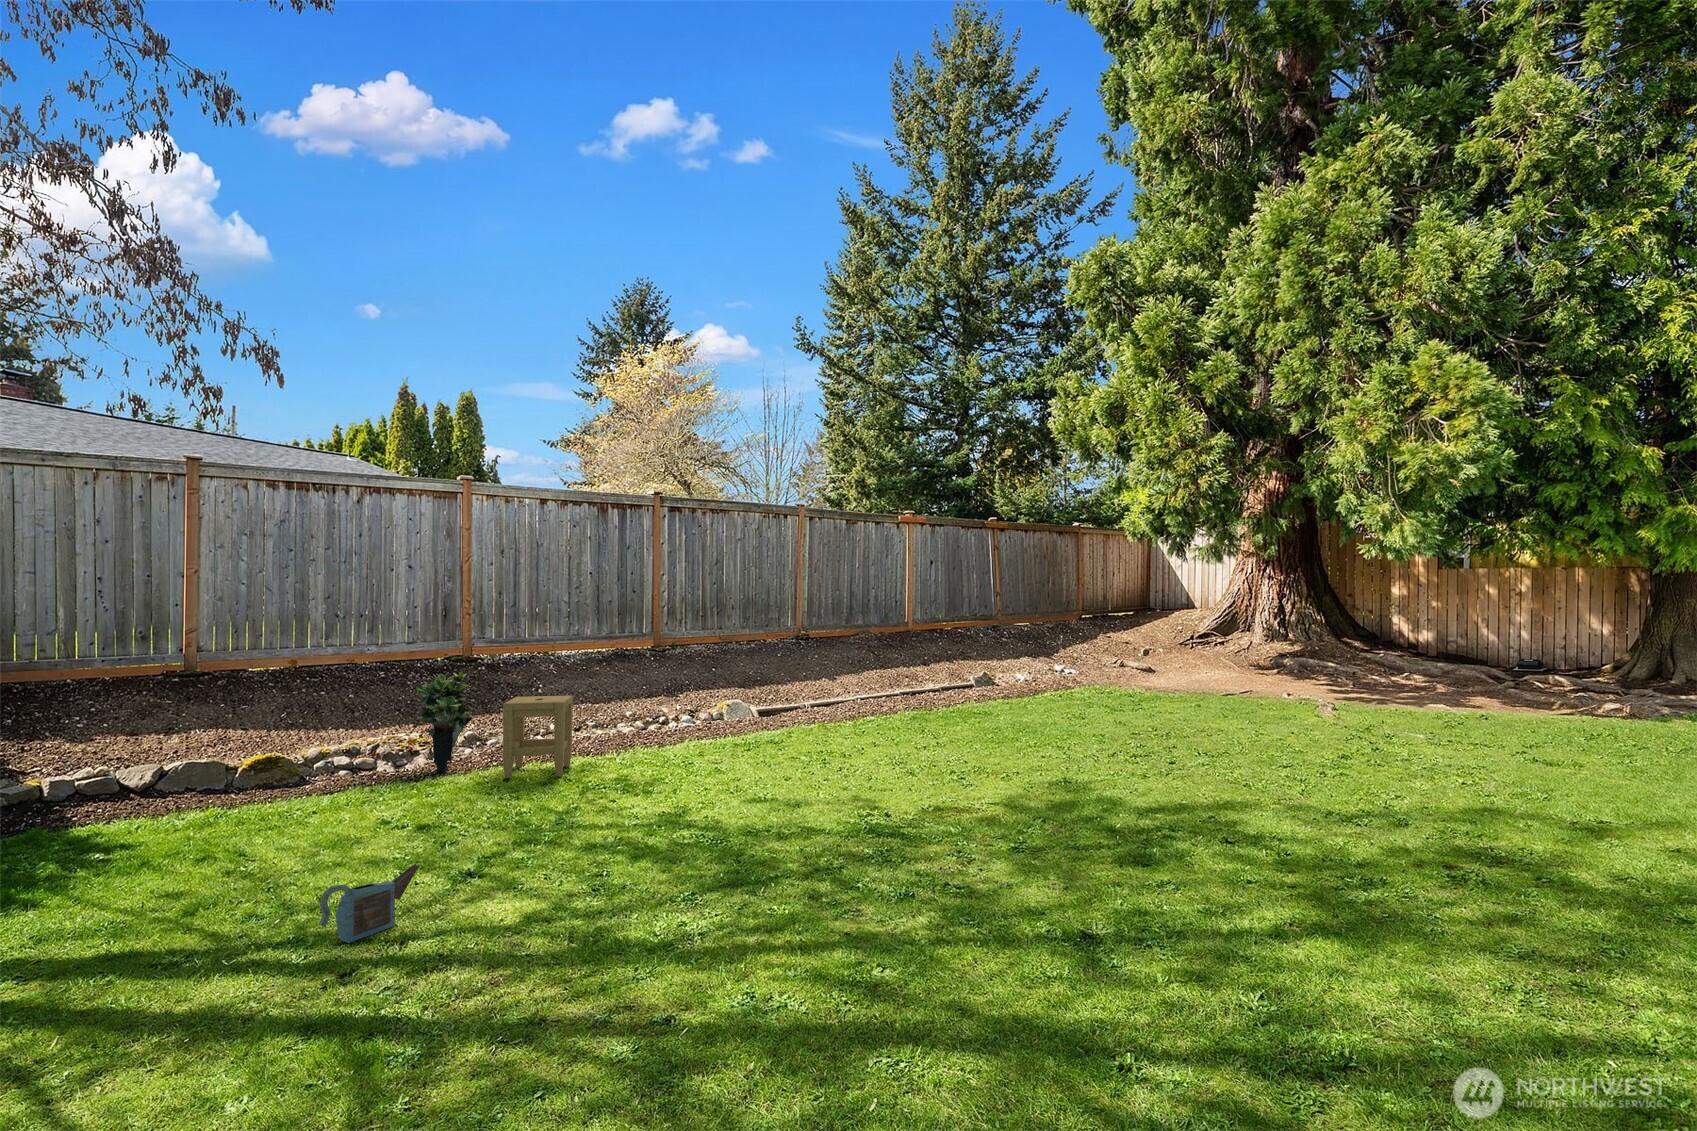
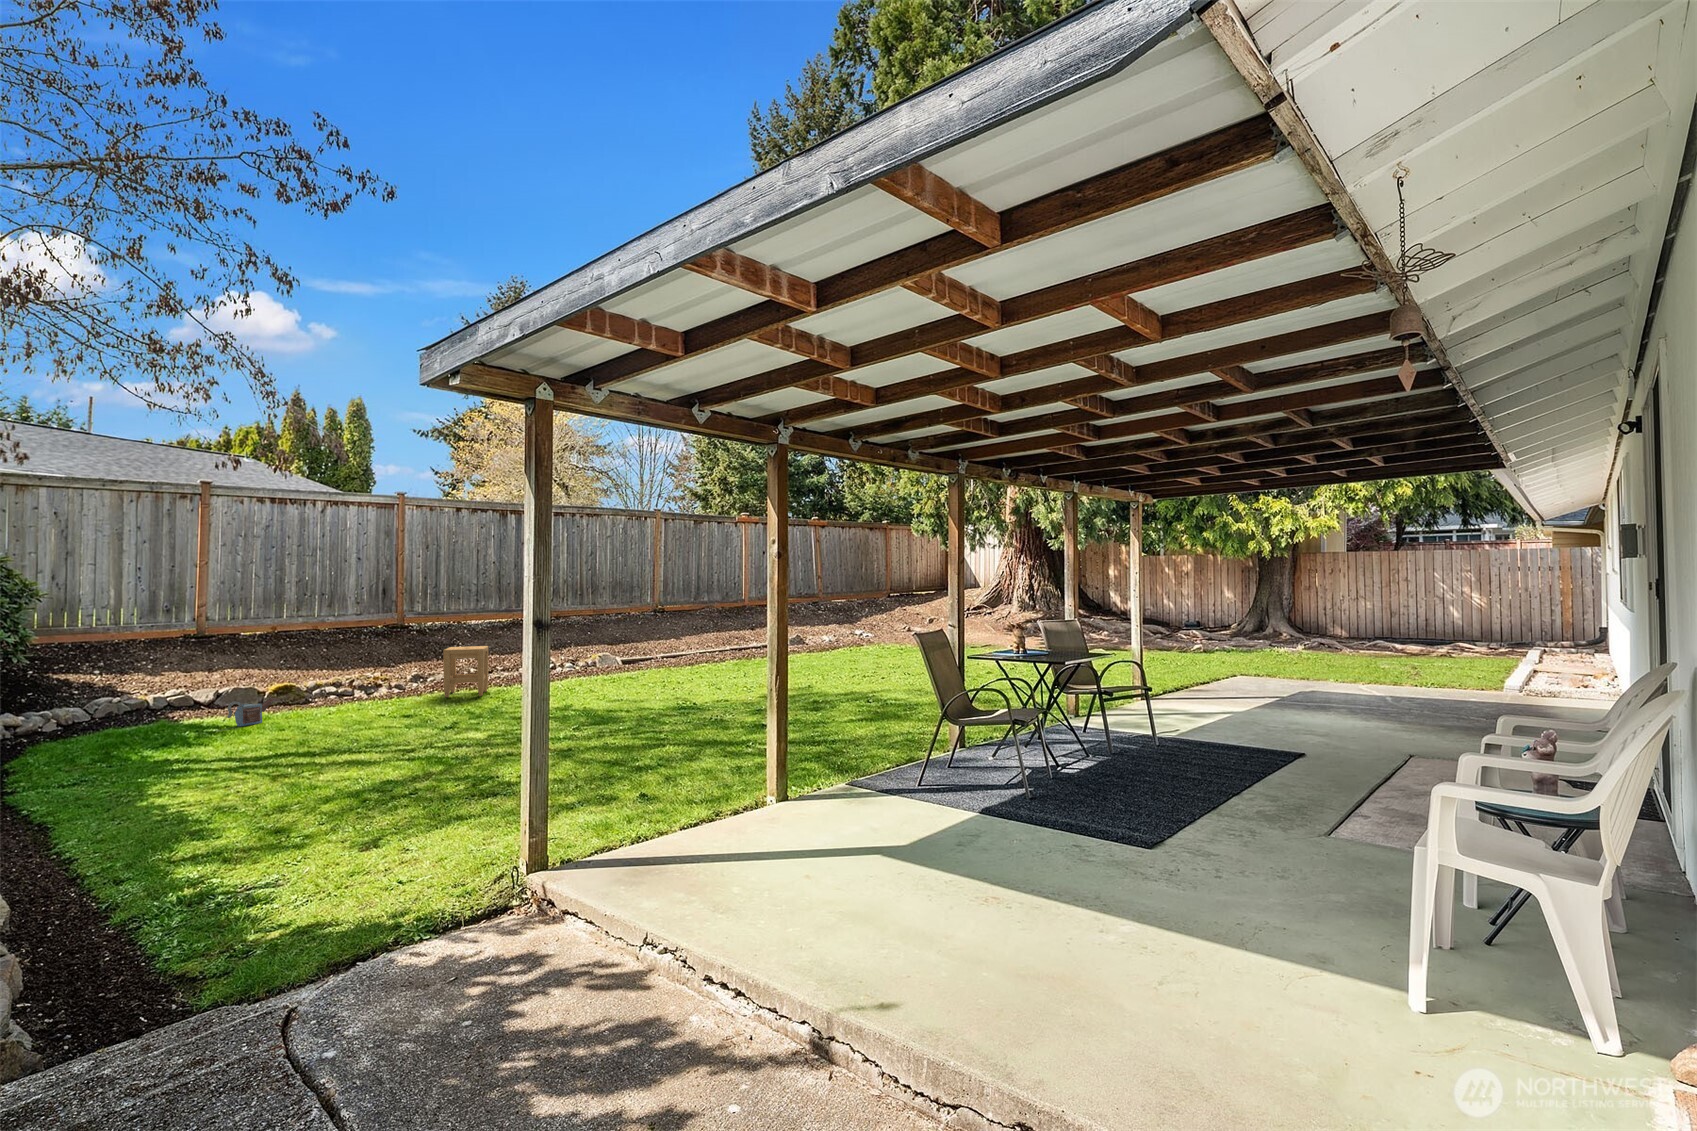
potted plant: present [417,672,474,772] -> none [382,631,422,695]
watering can: present [318,864,419,943] -> present [227,698,274,726]

